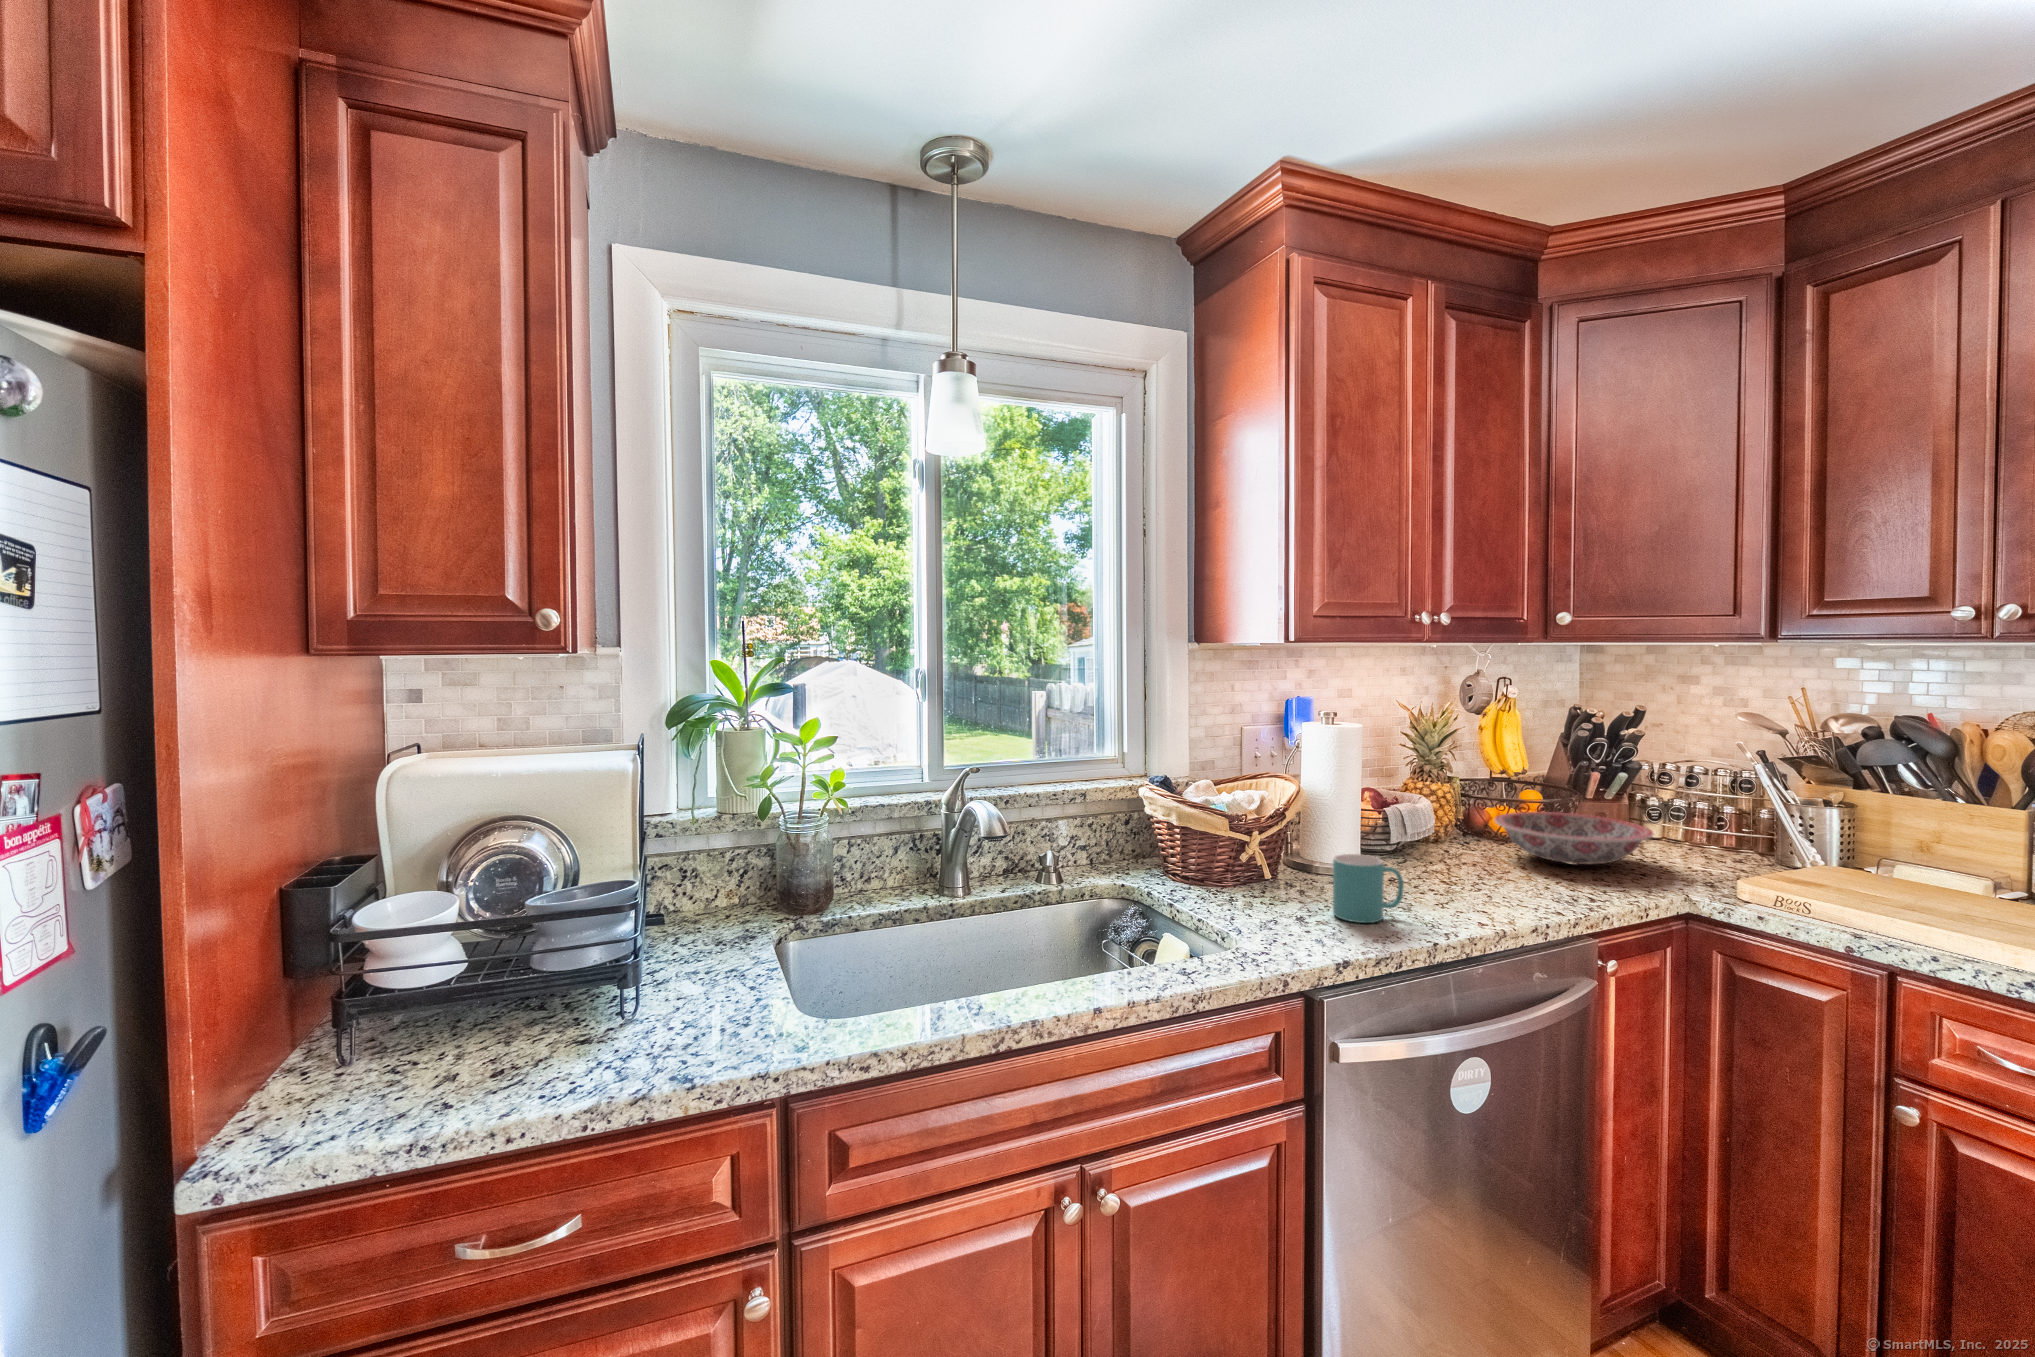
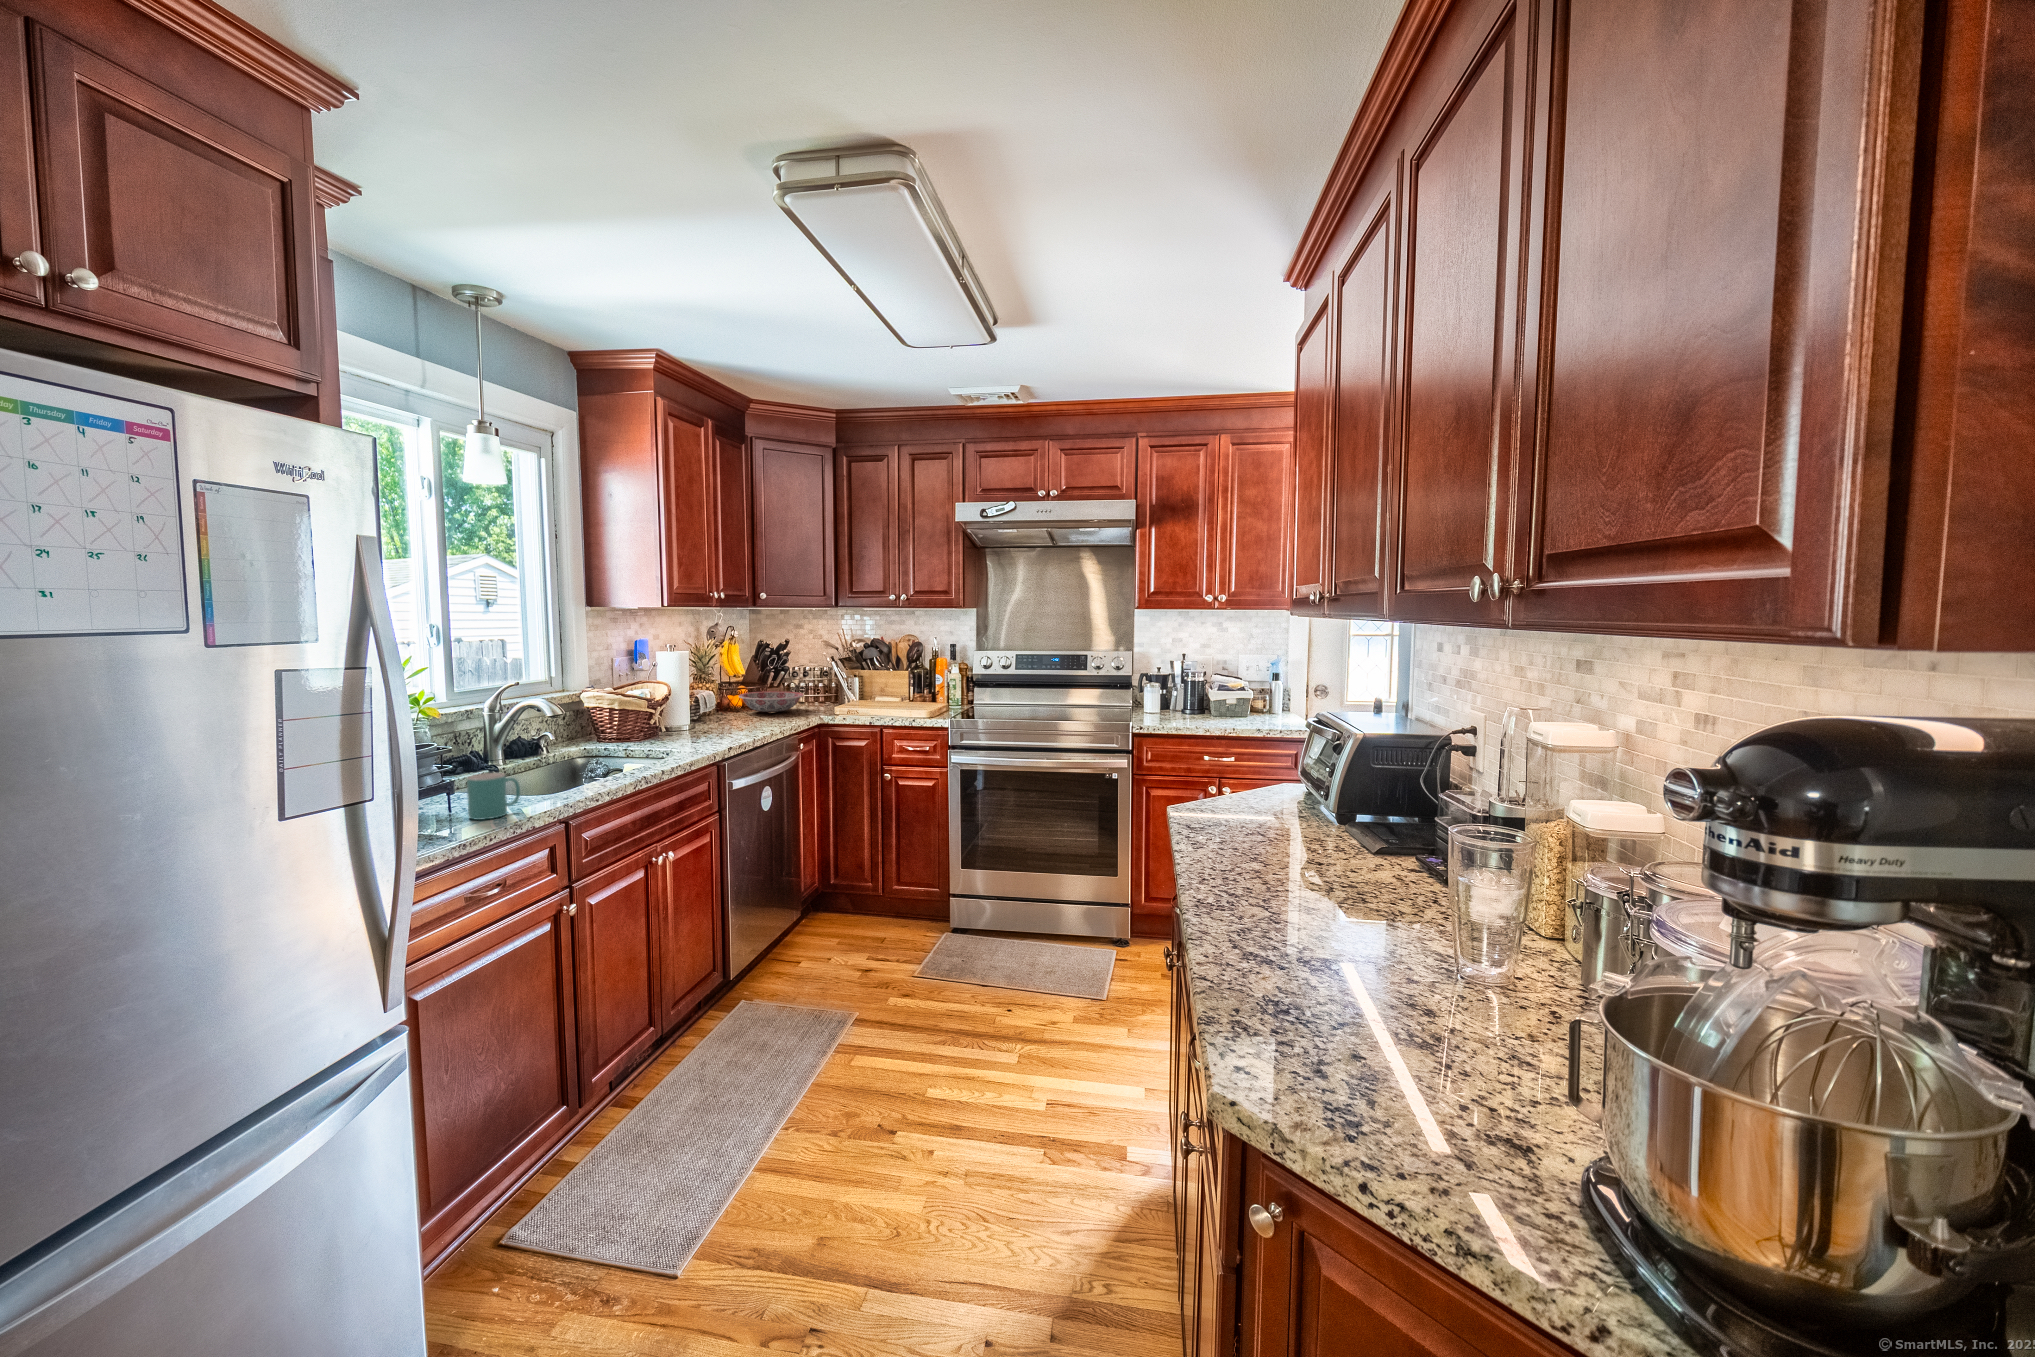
mug: present [1333,854,1403,923] -> present [467,773,520,820]

